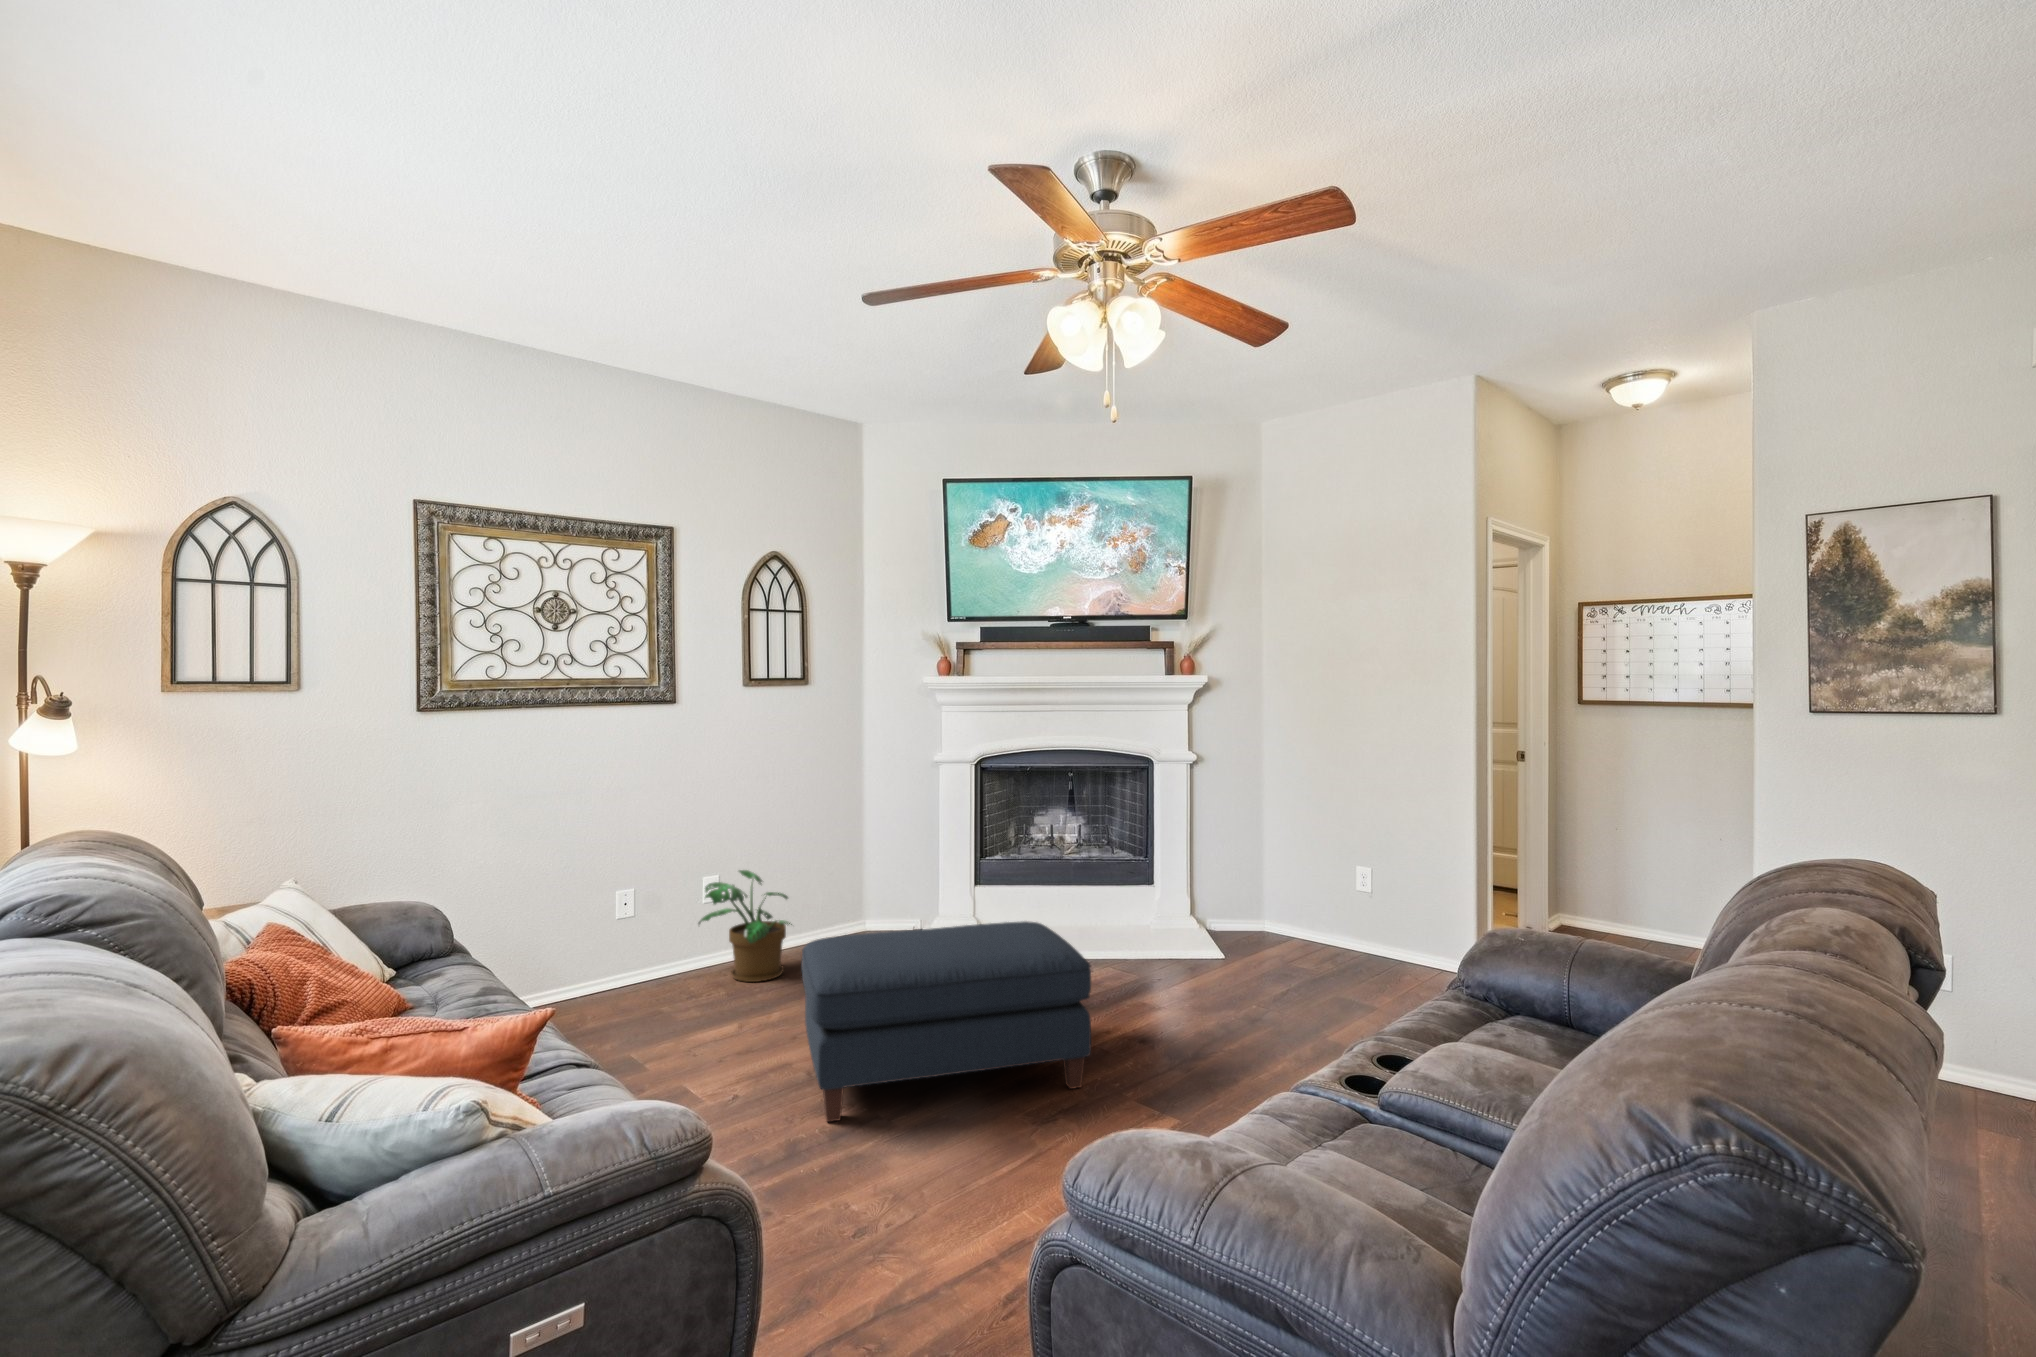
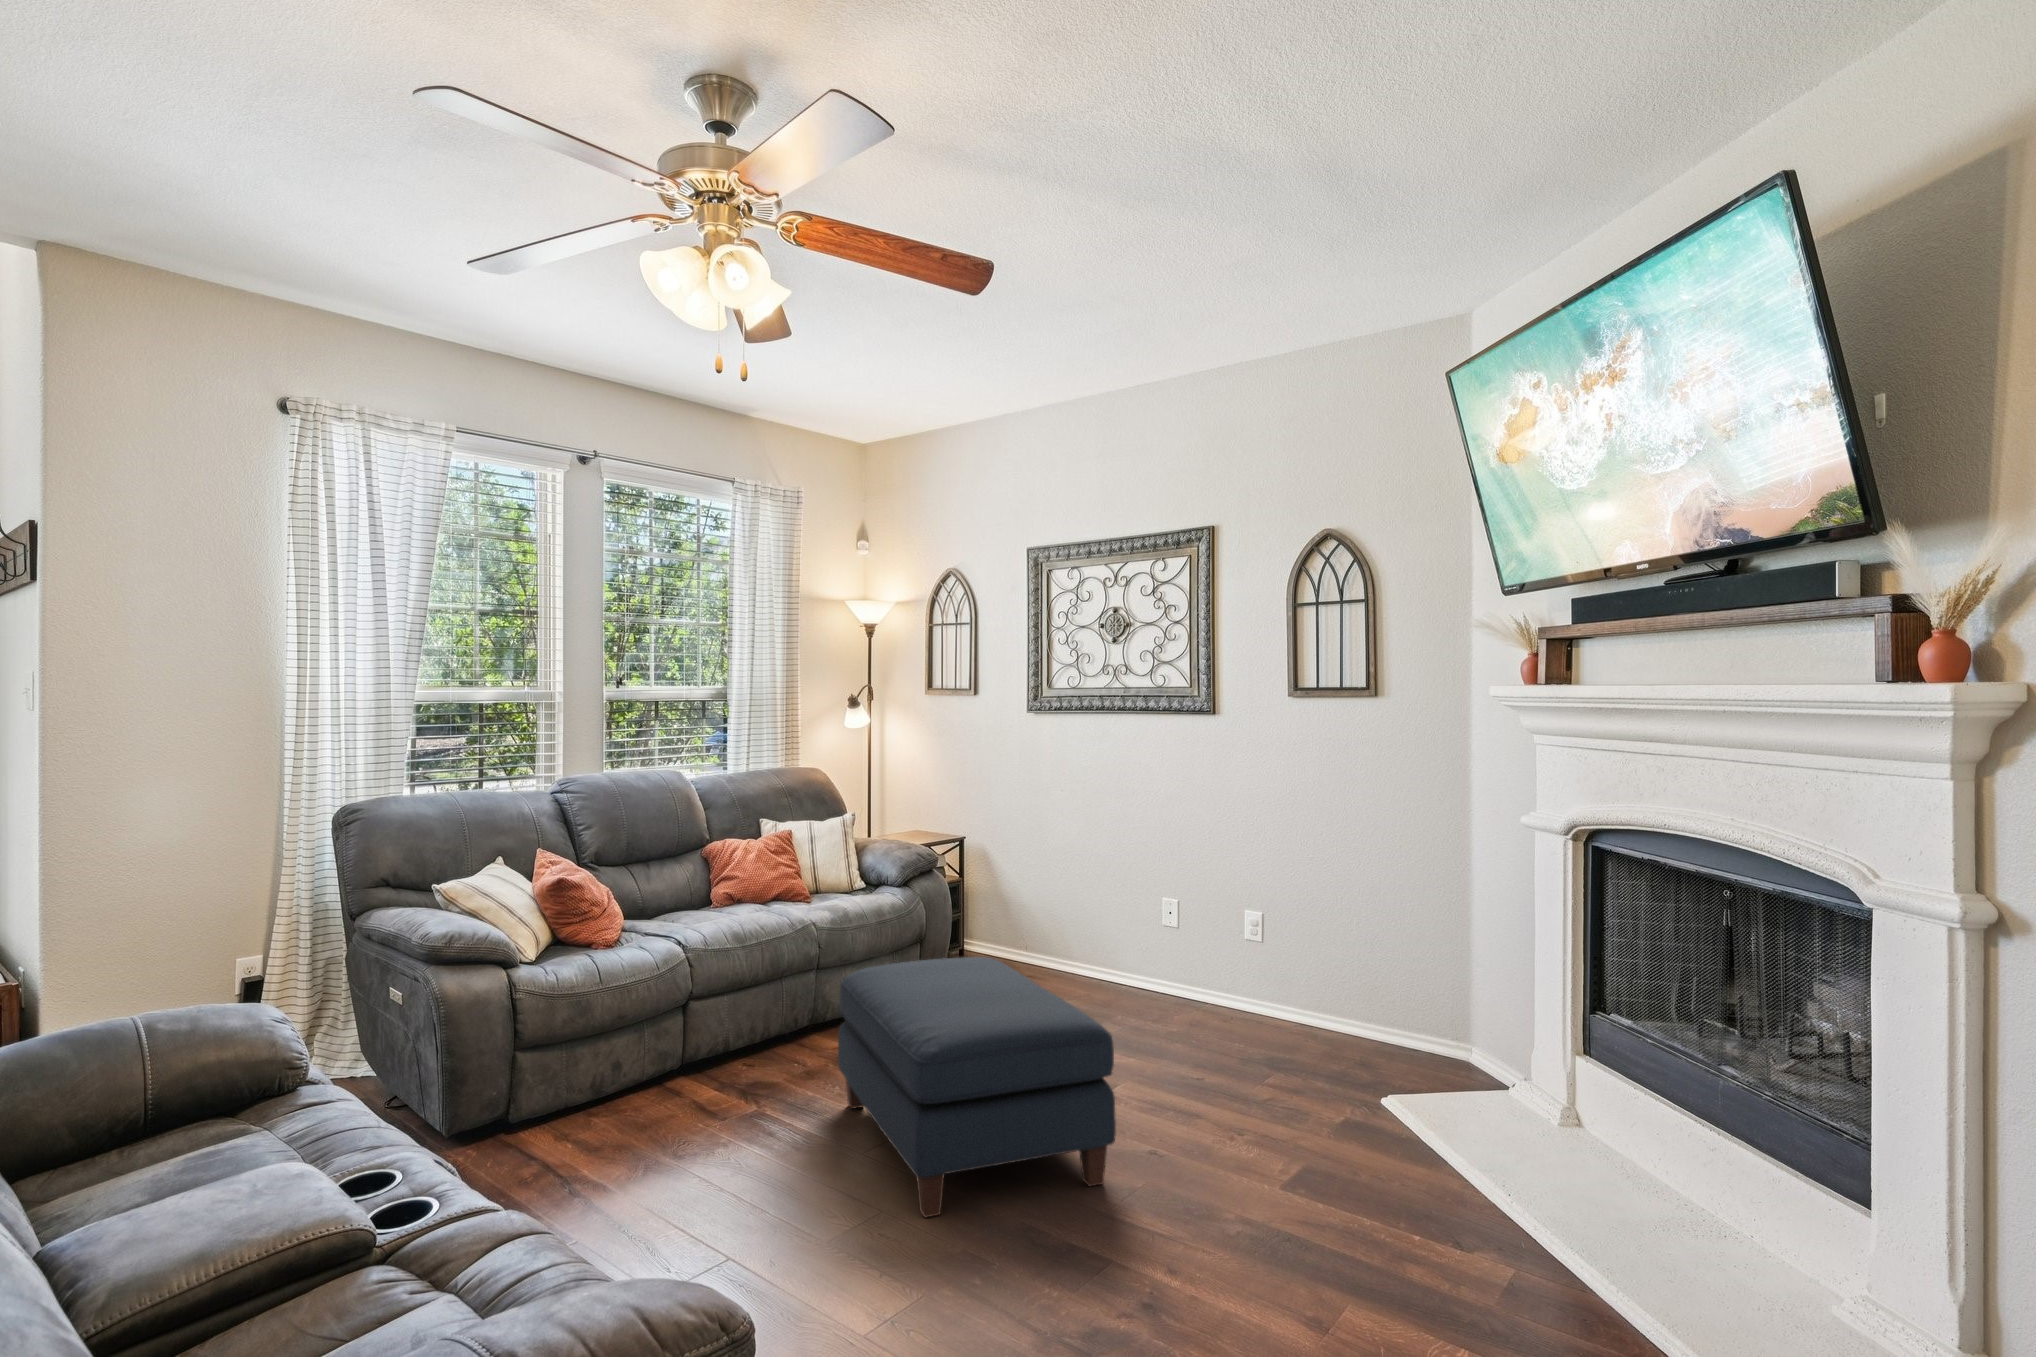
potted plant: present [698,870,792,982] -> none [1129,906,1286,1040]

